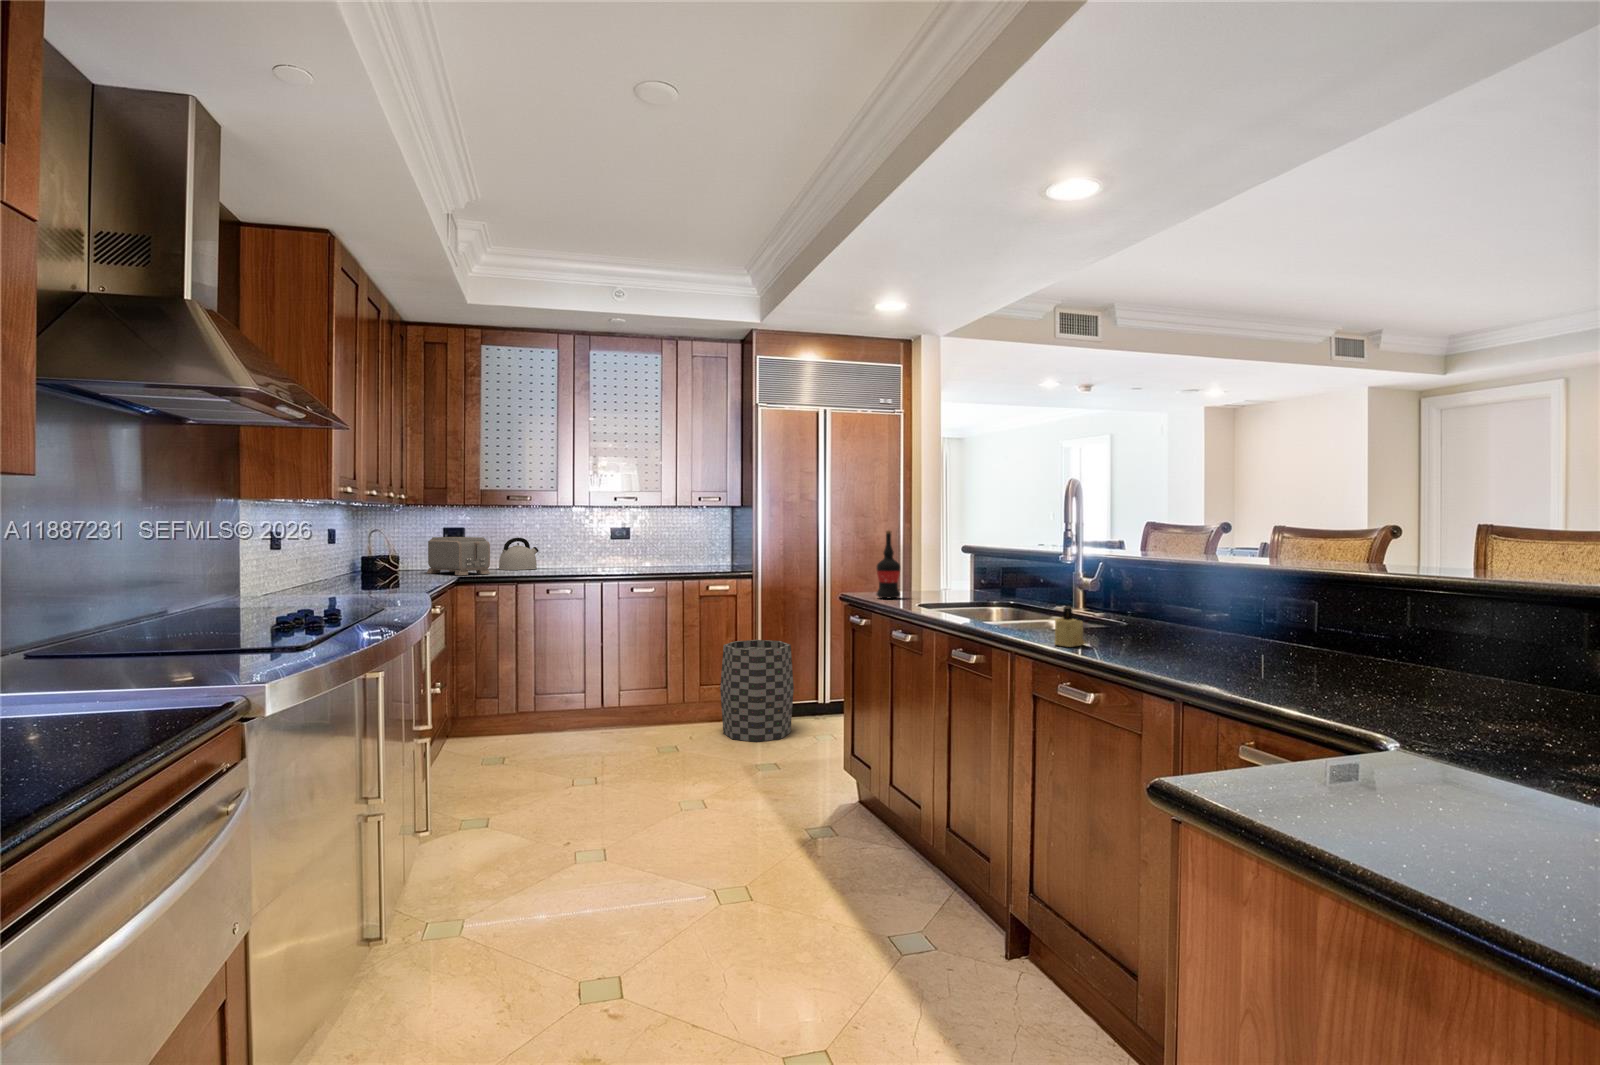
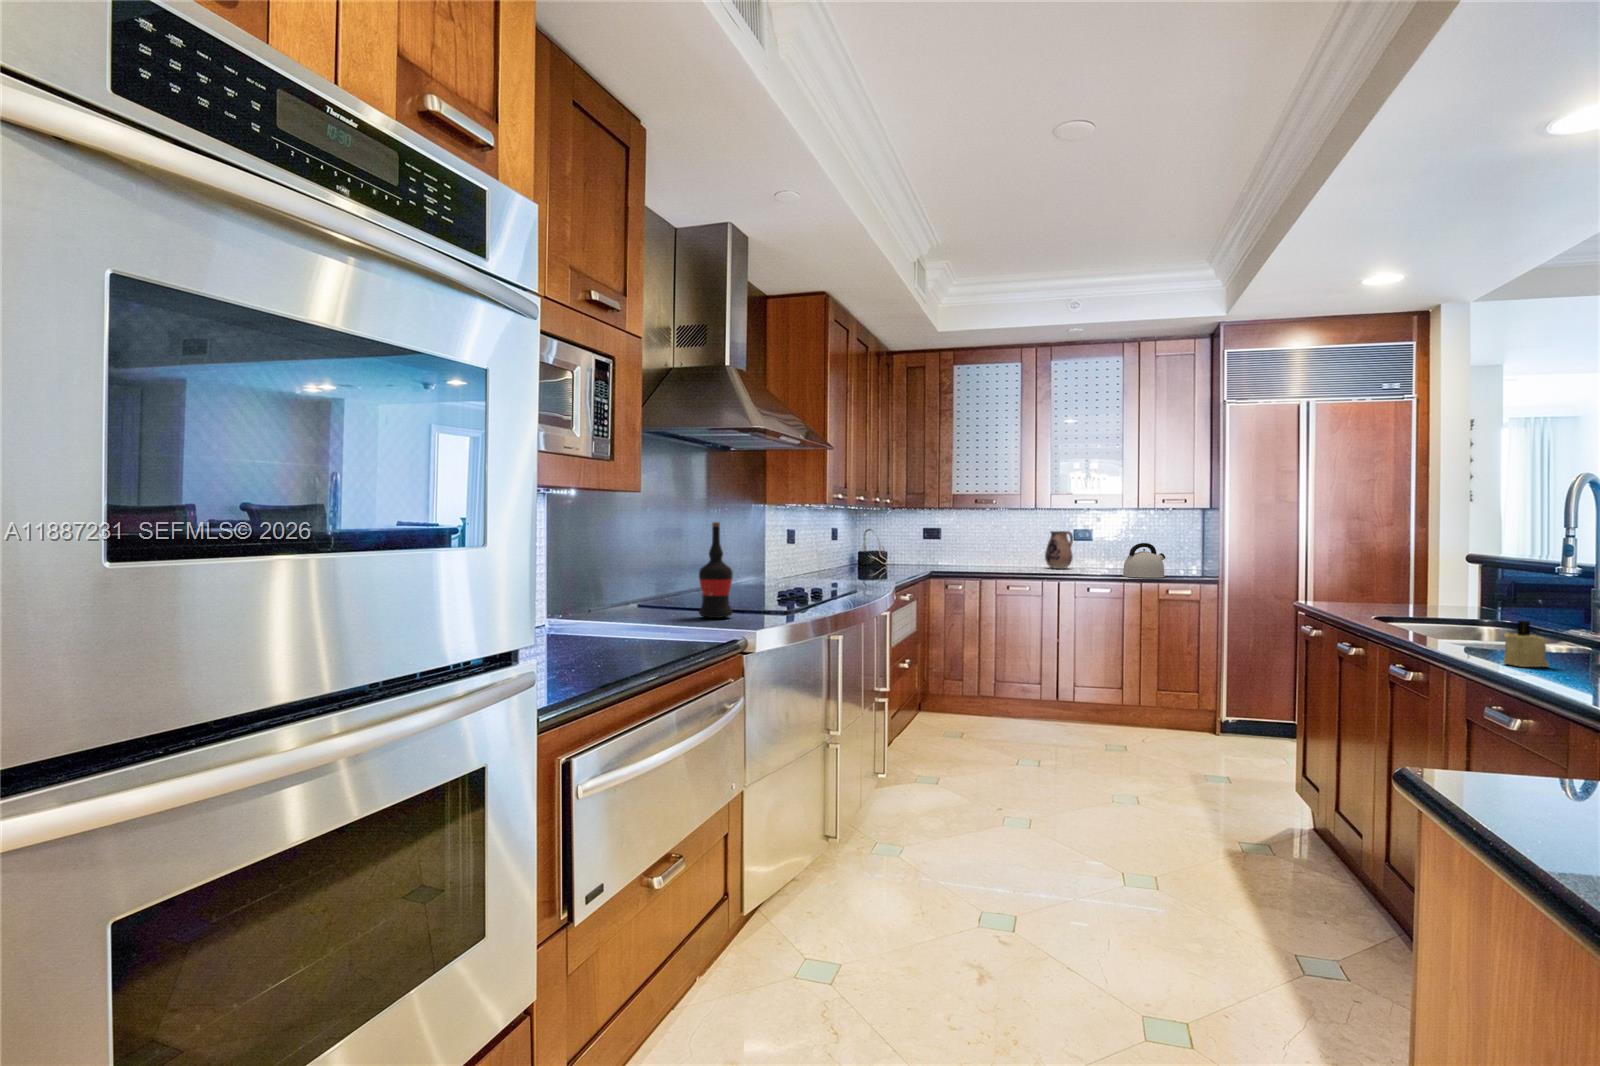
ceramic pitcher: none [584,529,611,568] -> present [1045,531,1073,569]
wine bottle: present [877,530,900,598] -> present [699,522,733,618]
toaster: present [427,537,490,575] -> none [905,537,956,570]
kettle: present [499,538,538,570] -> present [1123,543,1165,578]
trash can: present [720,640,794,742] -> none [1177,650,1265,760]

